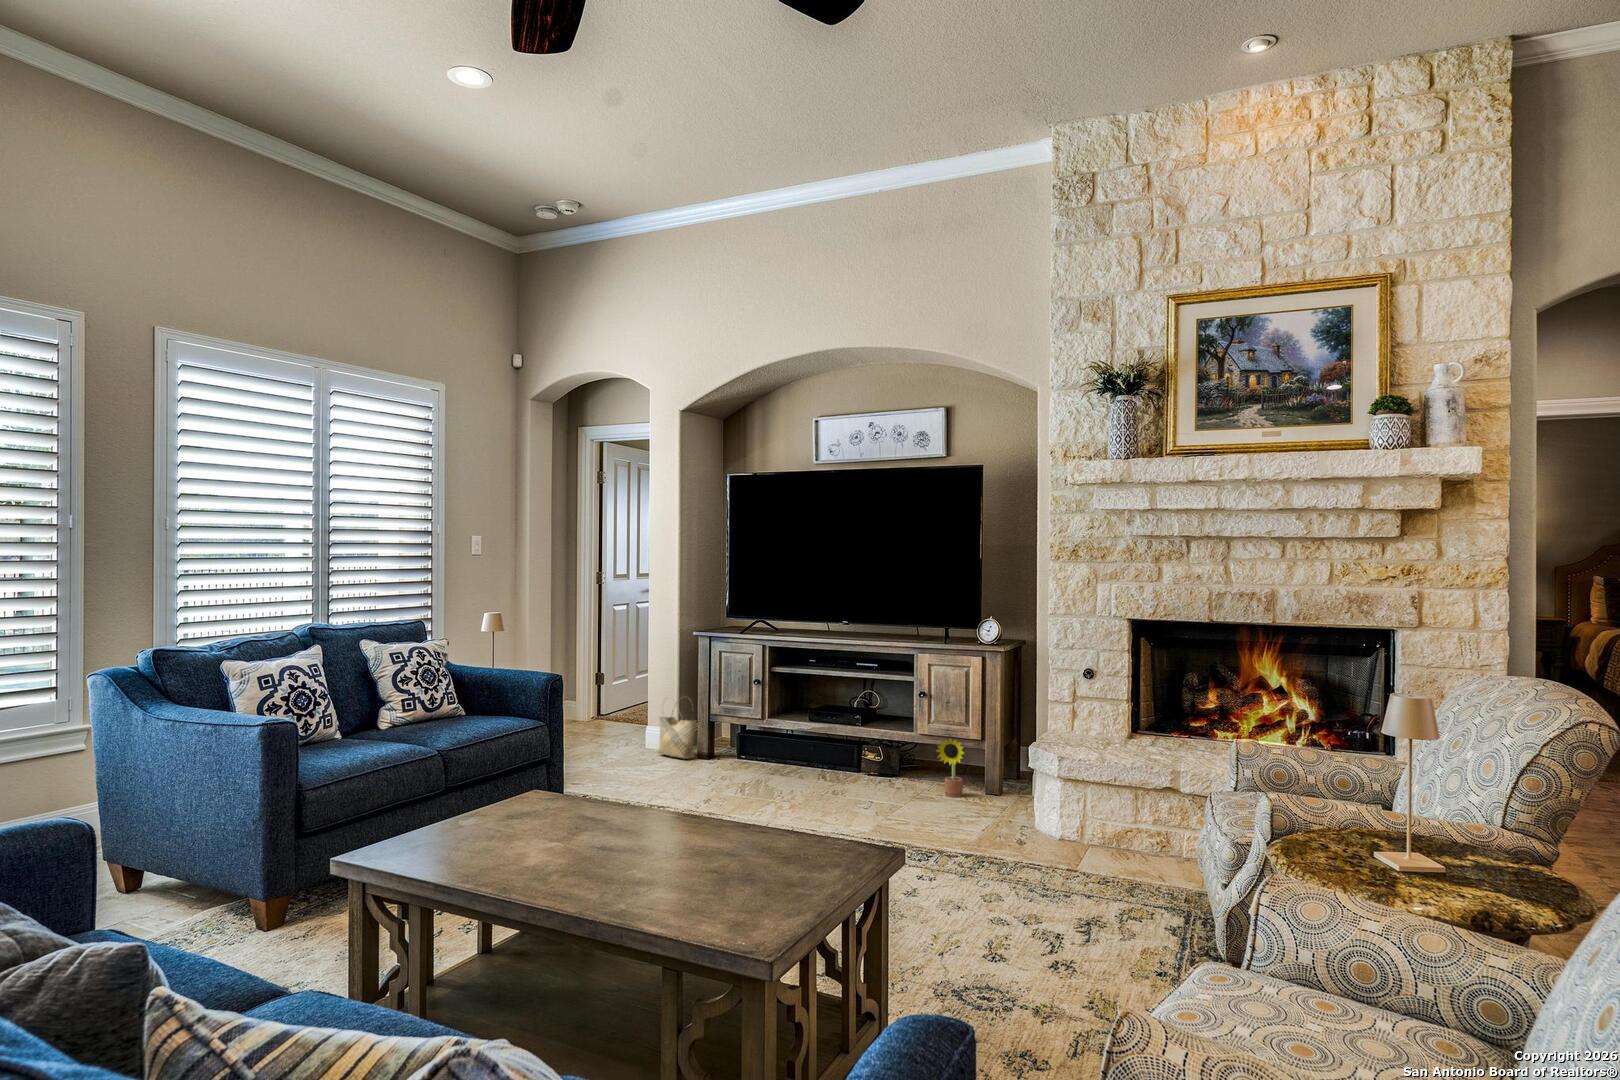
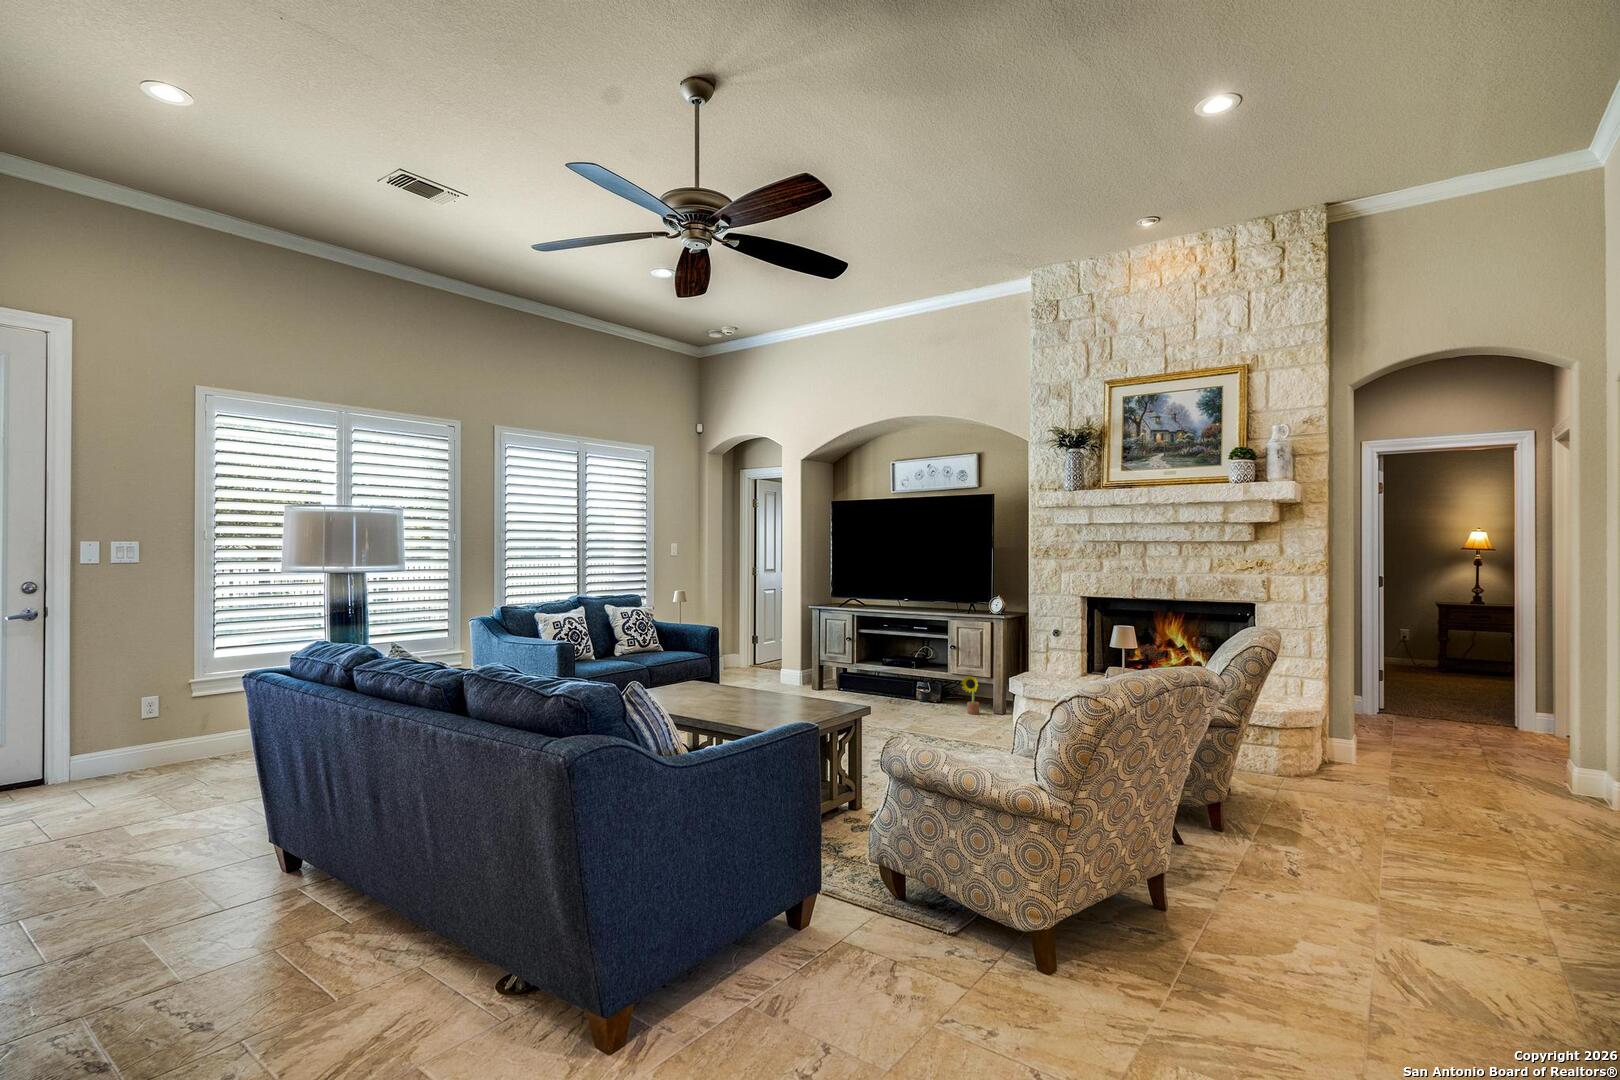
woven basket: present [658,717,697,759] -> none [787,647,812,687]

